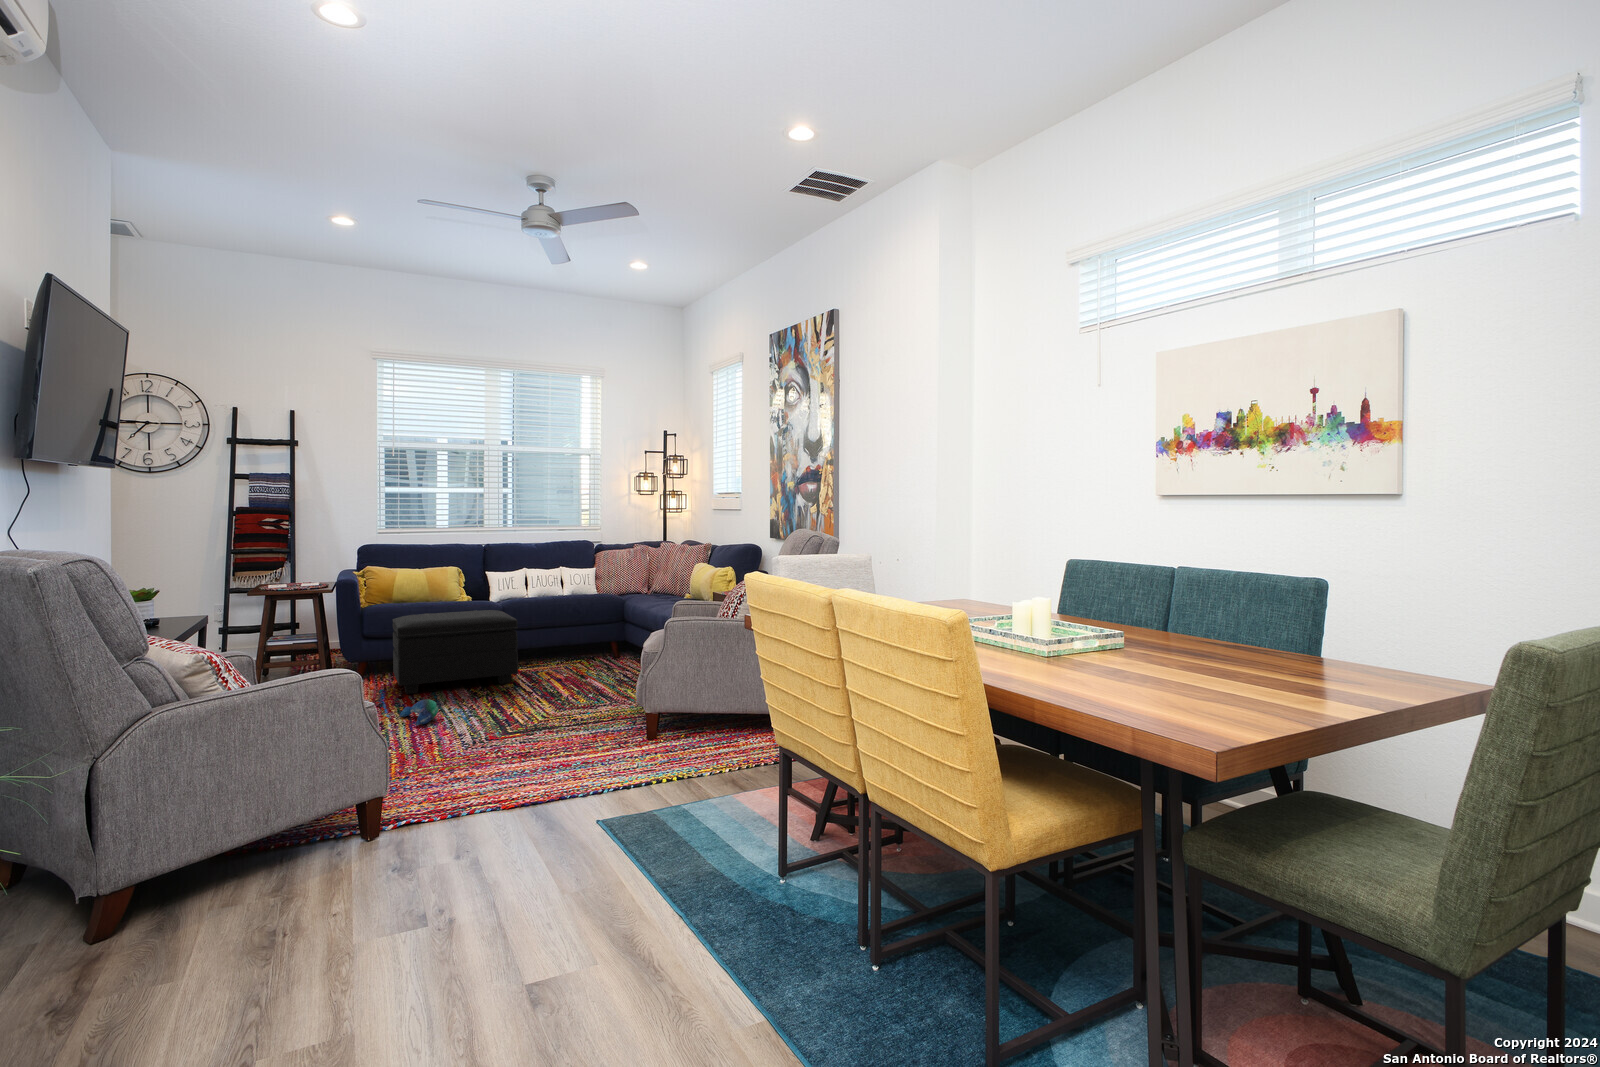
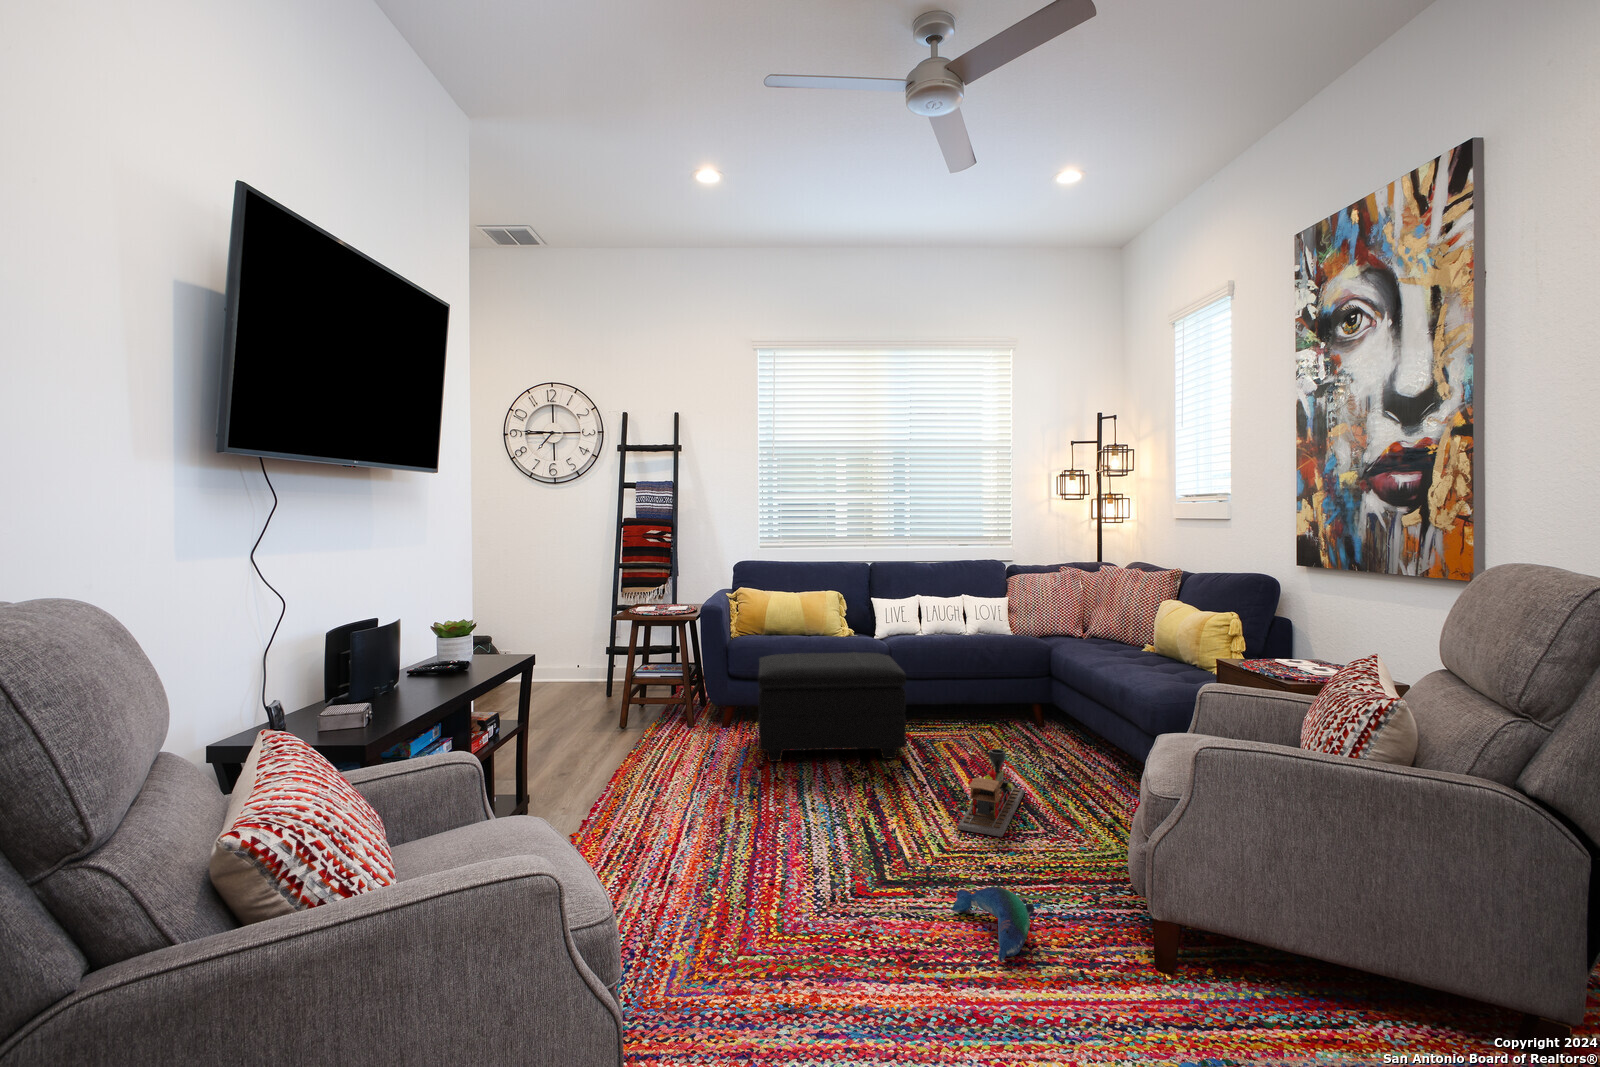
toy train: none [554,660,601,708] -> present [957,749,1025,837]
plush toy: present [399,699,441,726] -> present [952,887,1034,962]

